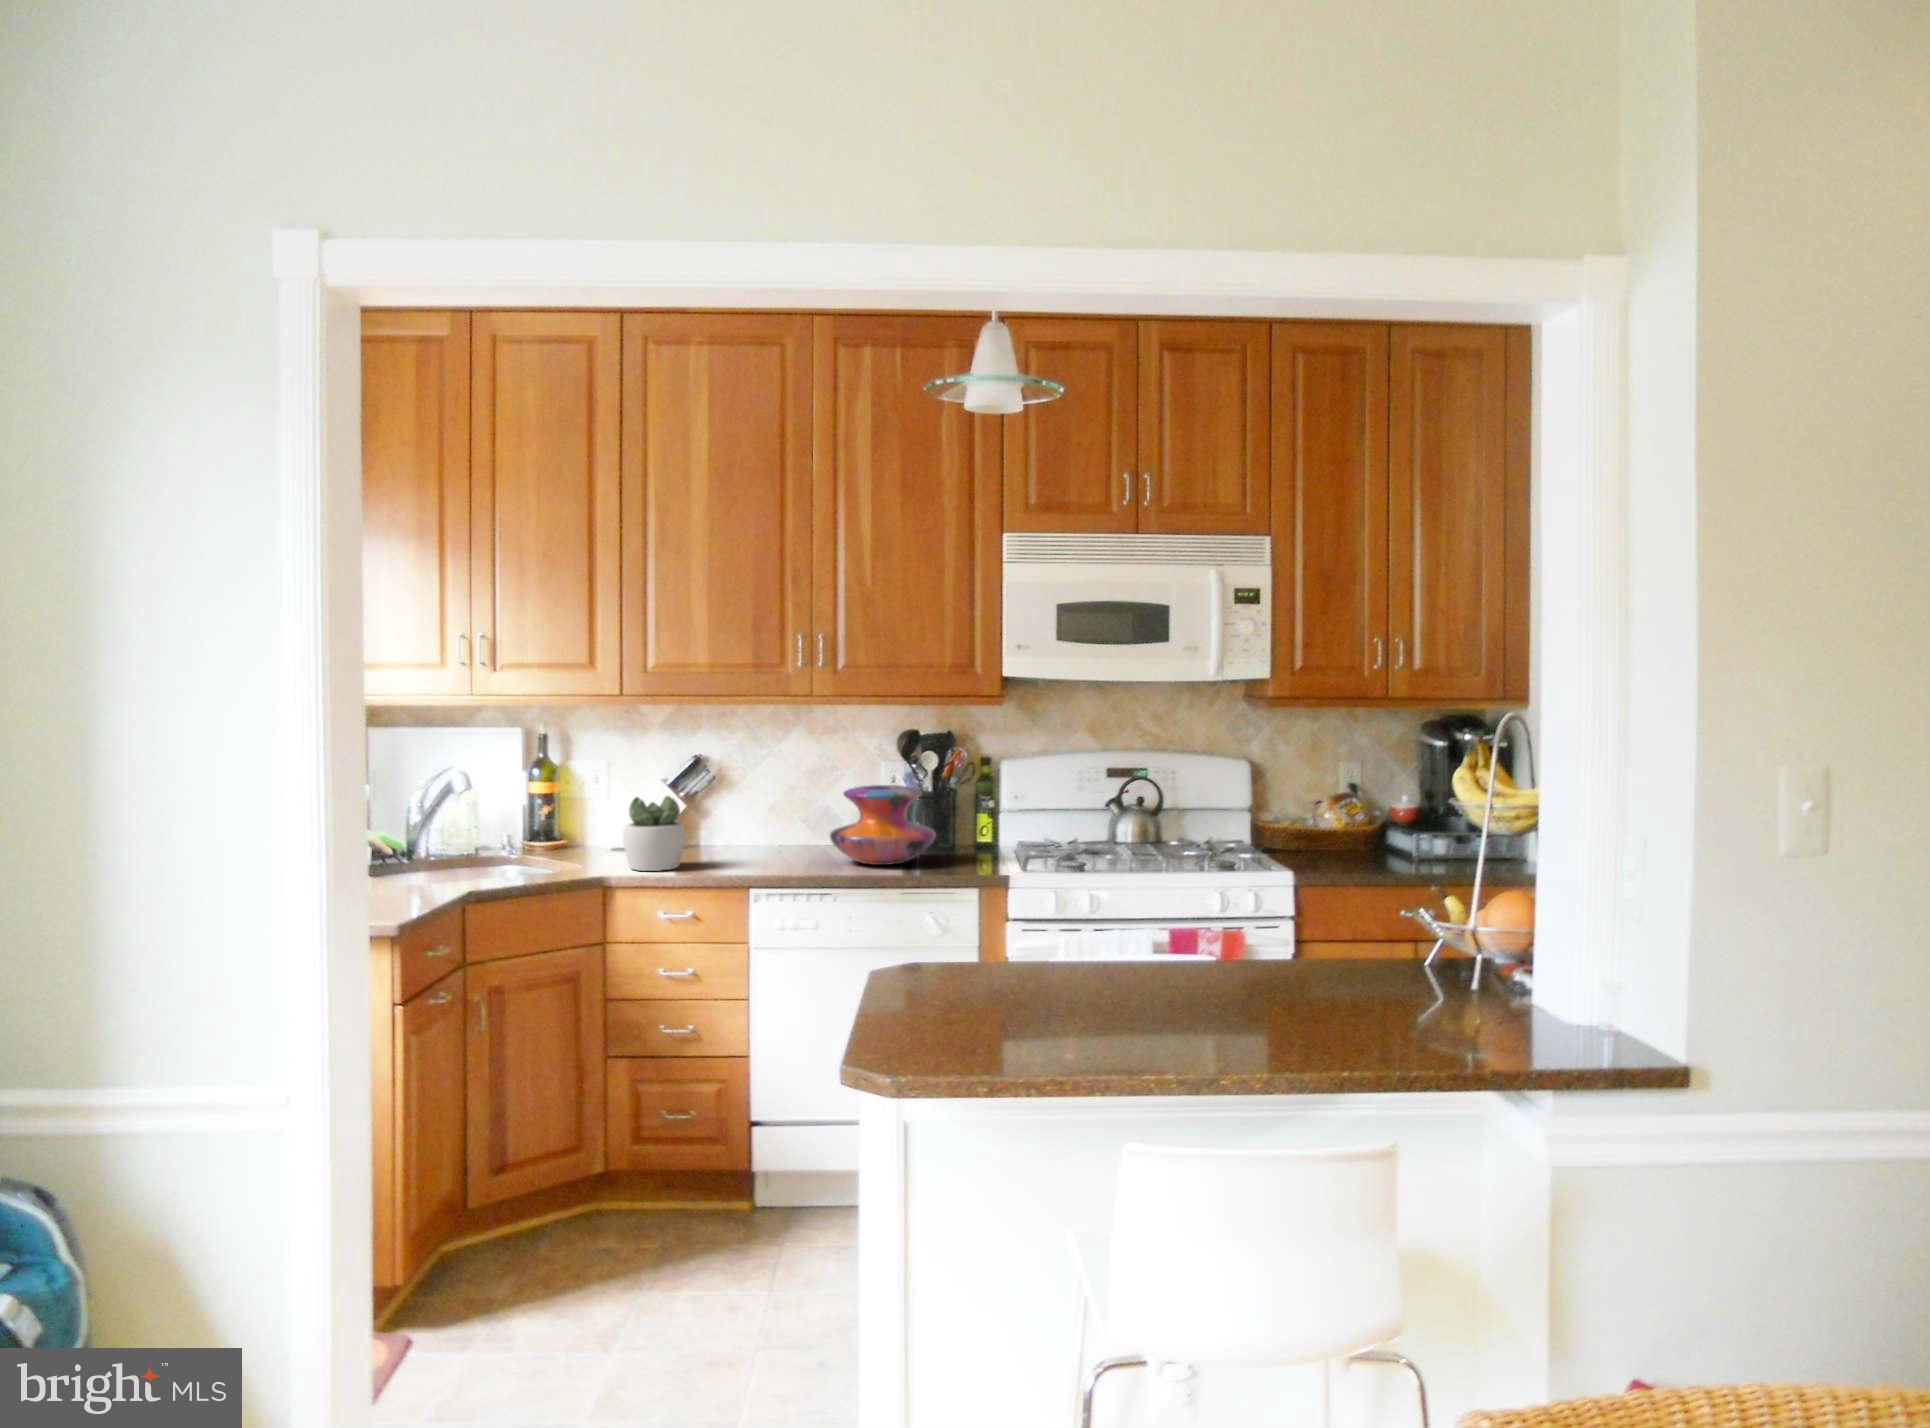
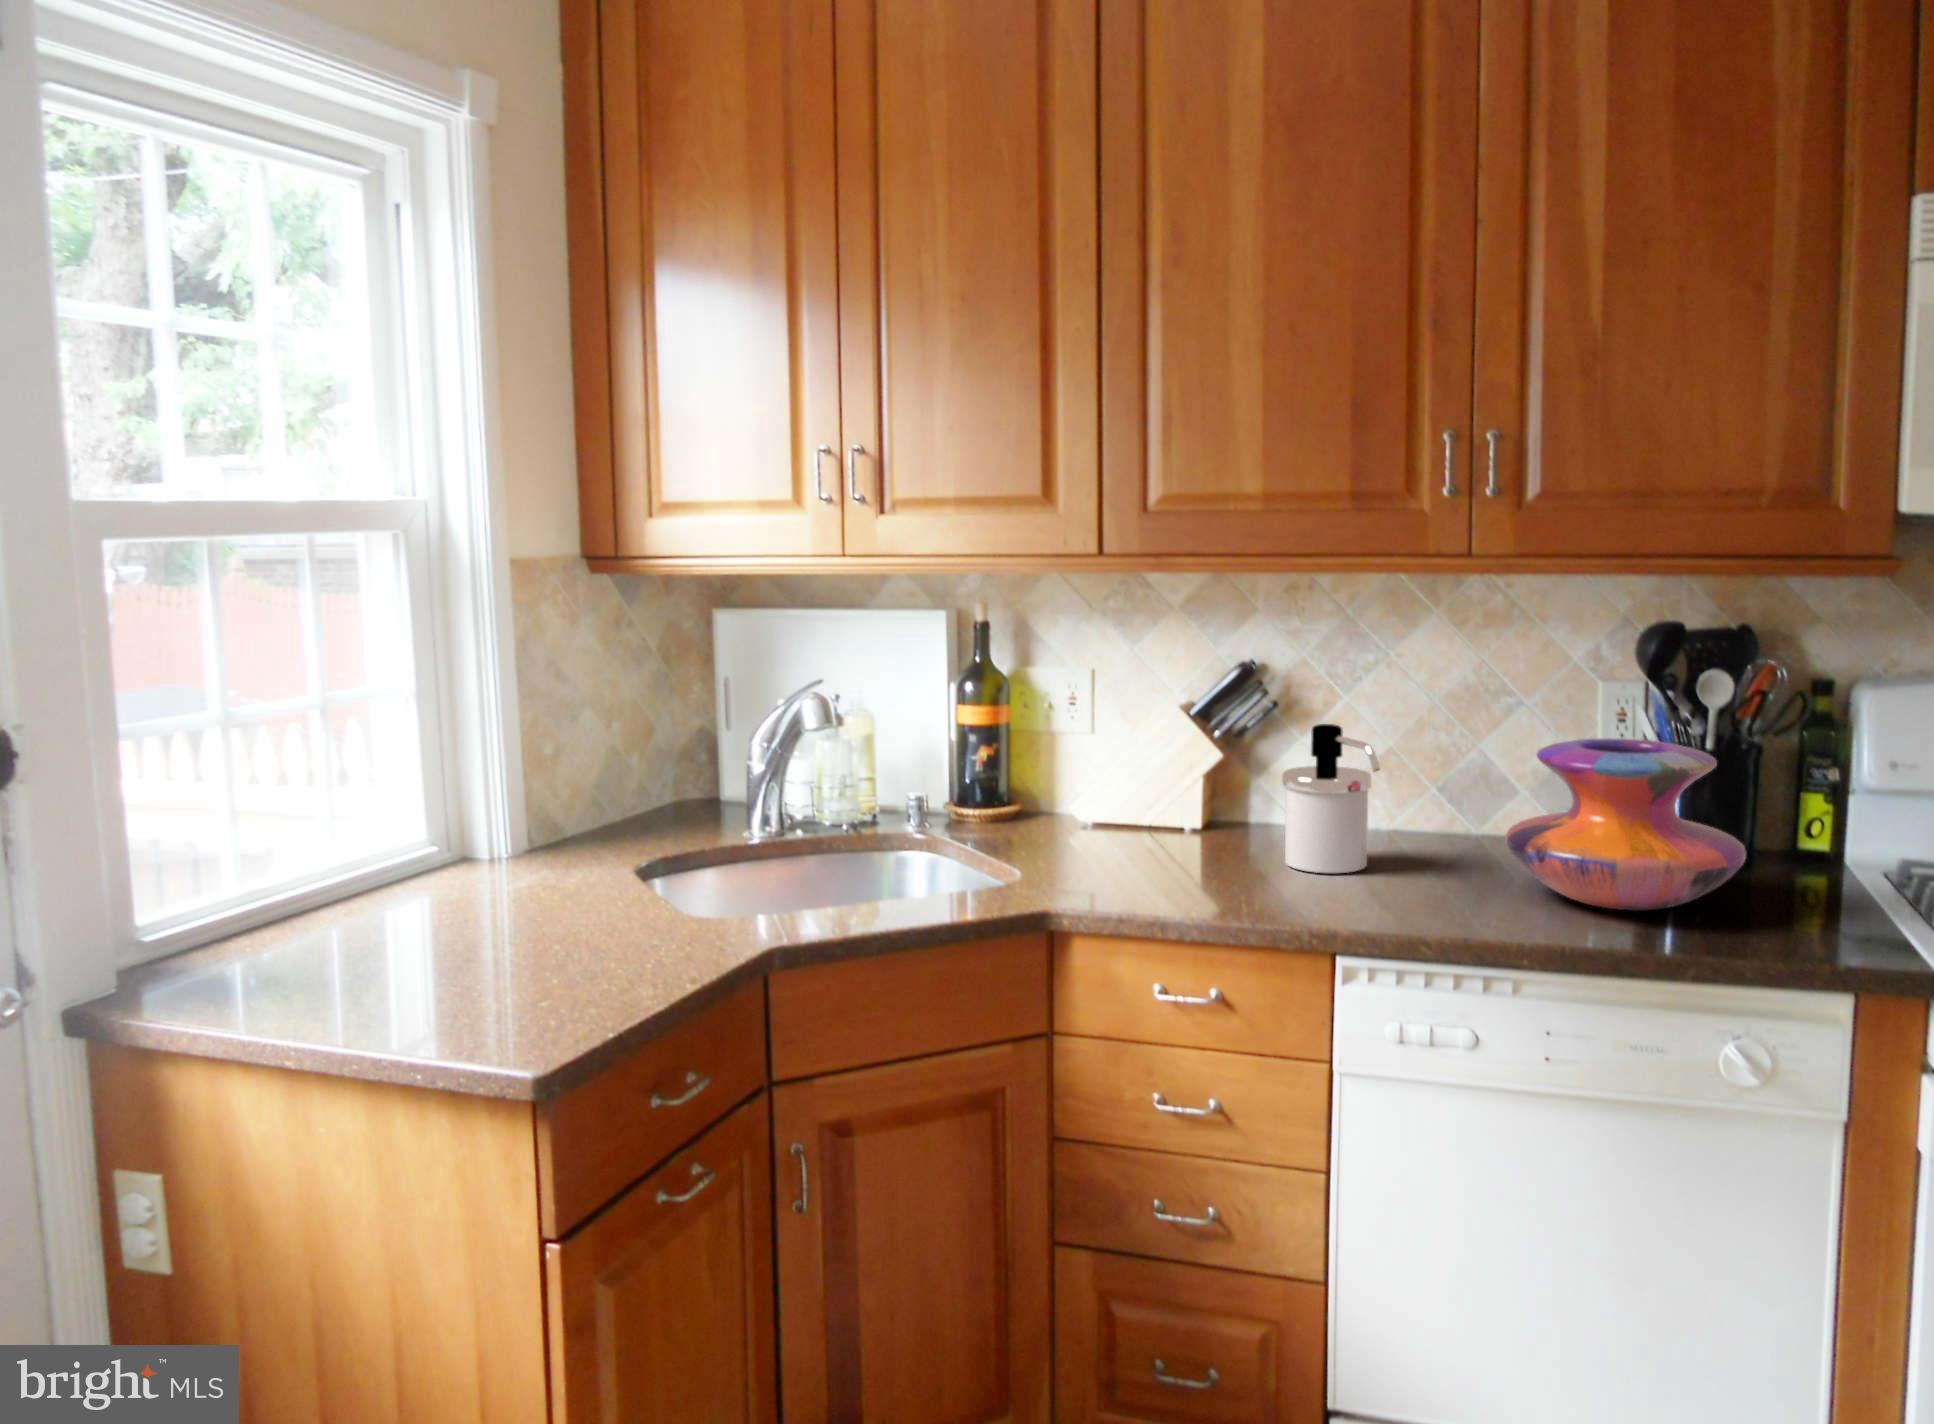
soap dispenser: none [720,783,769,861] -> present [1282,724,1380,873]
succulent plant: present [622,796,686,871] -> none [1102,747,1220,894]

